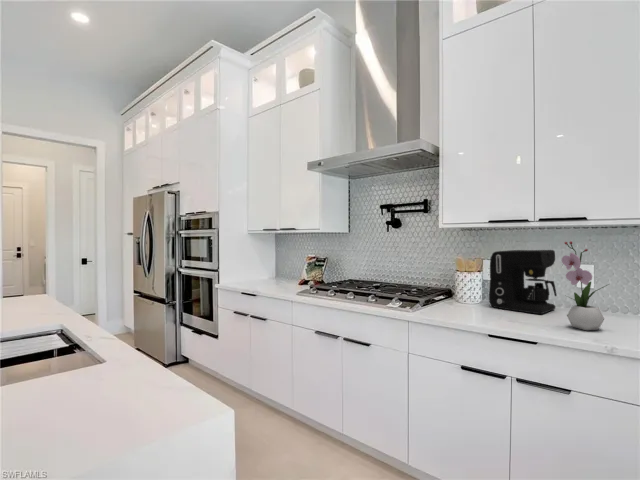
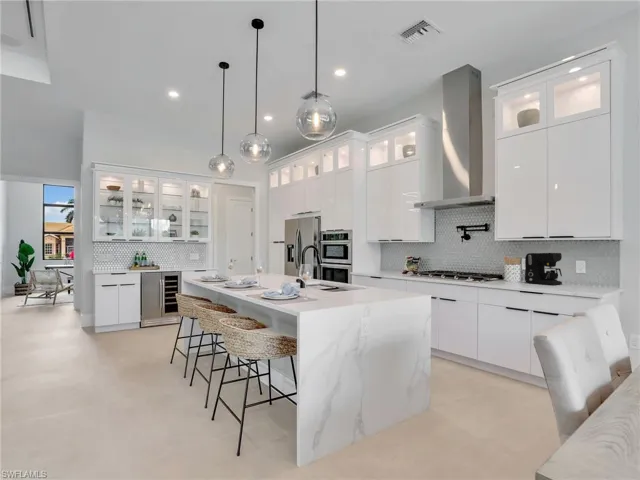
flower arrangement: present [562,241,607,330] -> none [561,247,585,289]

